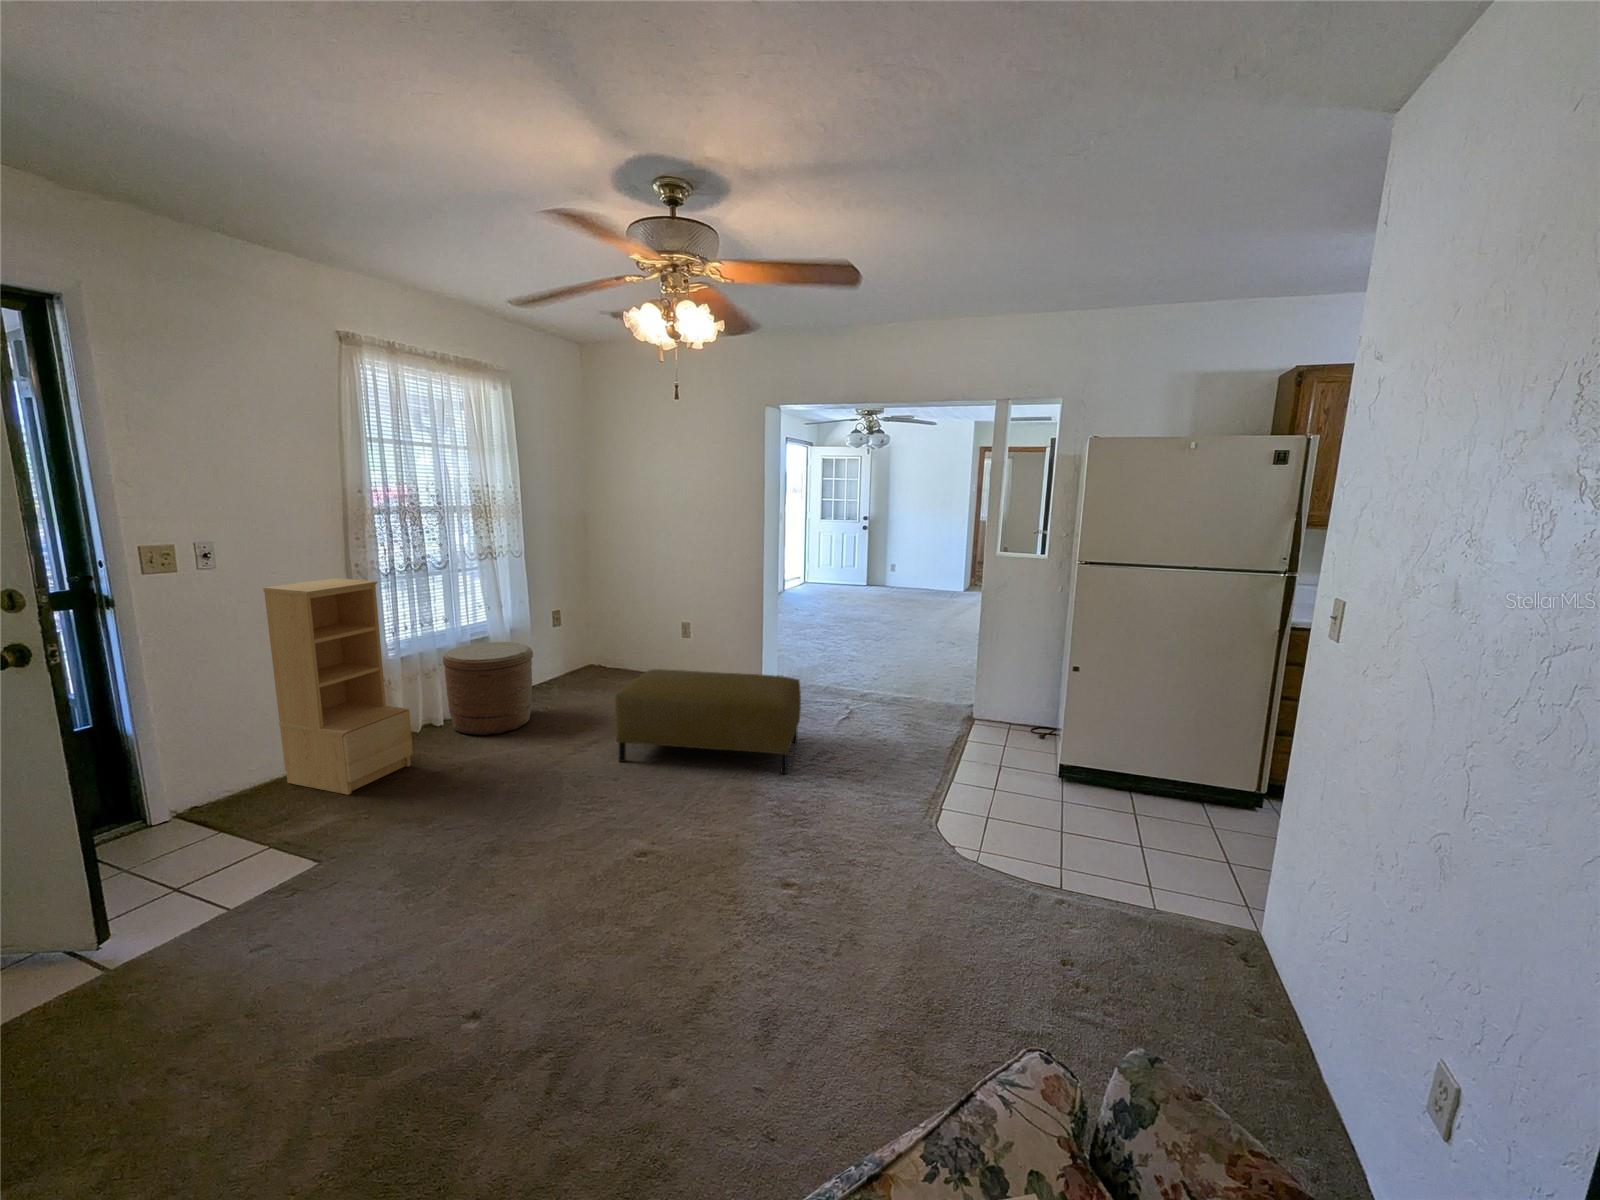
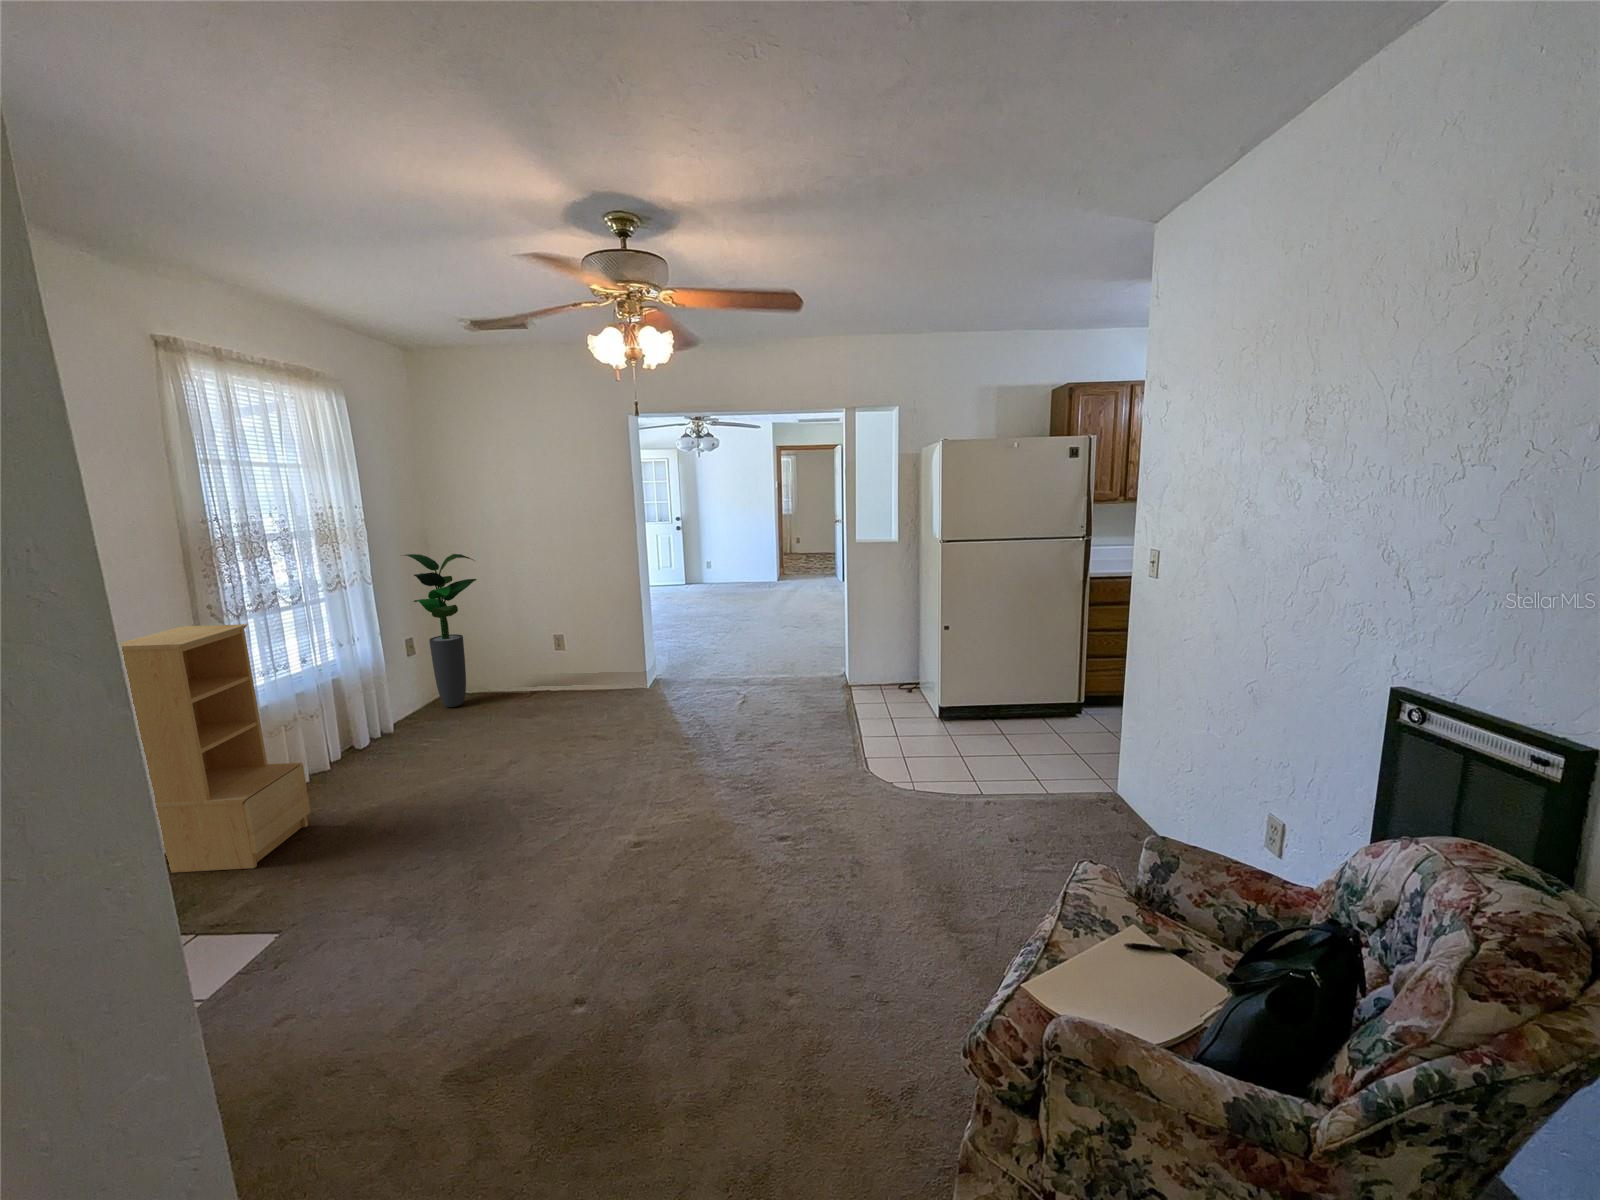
potted plant: none [558,536,620,680] -> present [403,554,477,707]
woven basket: present [443,642,533,735] -> none [309,676,418,783]
ottoman: present [615,669,801,774] -> none [541,671,721,778]

